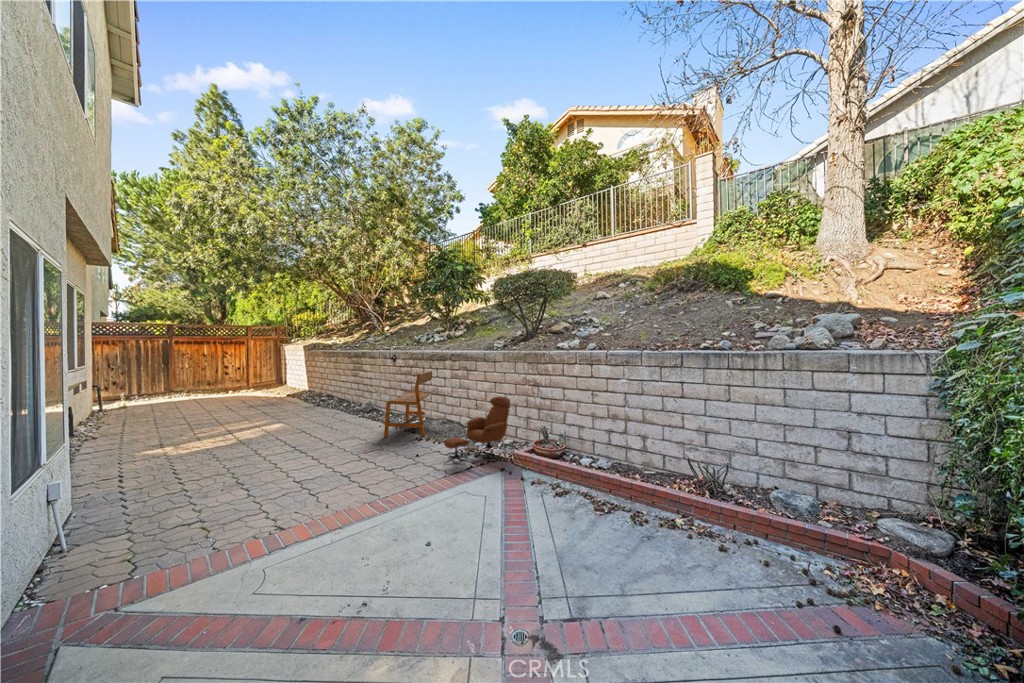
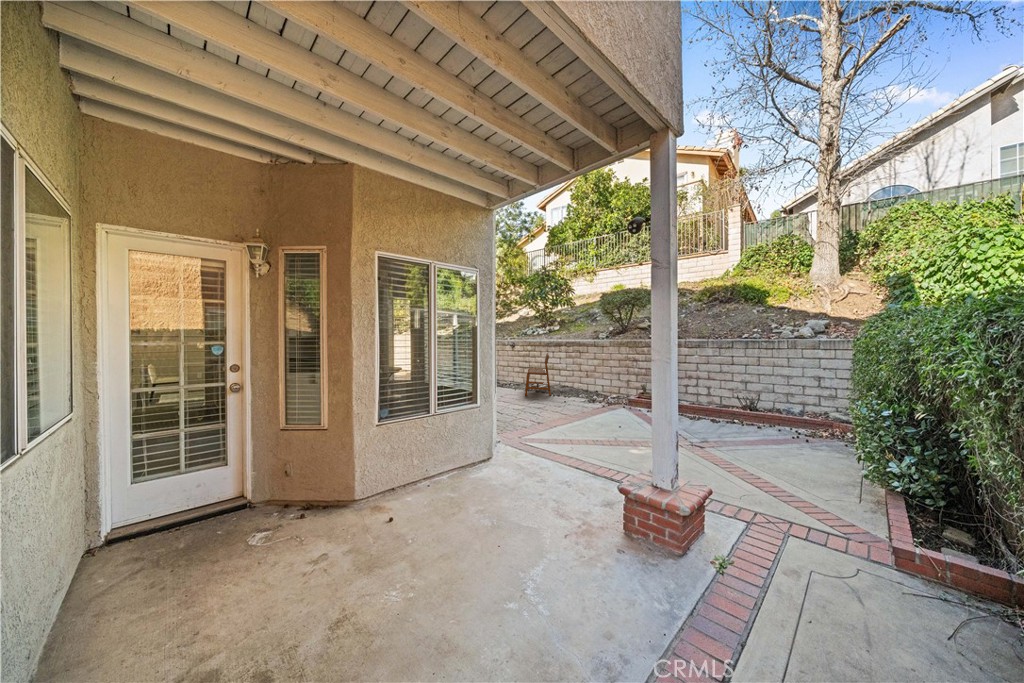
lounge chair: present [444,396,510,463] -> none [582,369,618,407]

